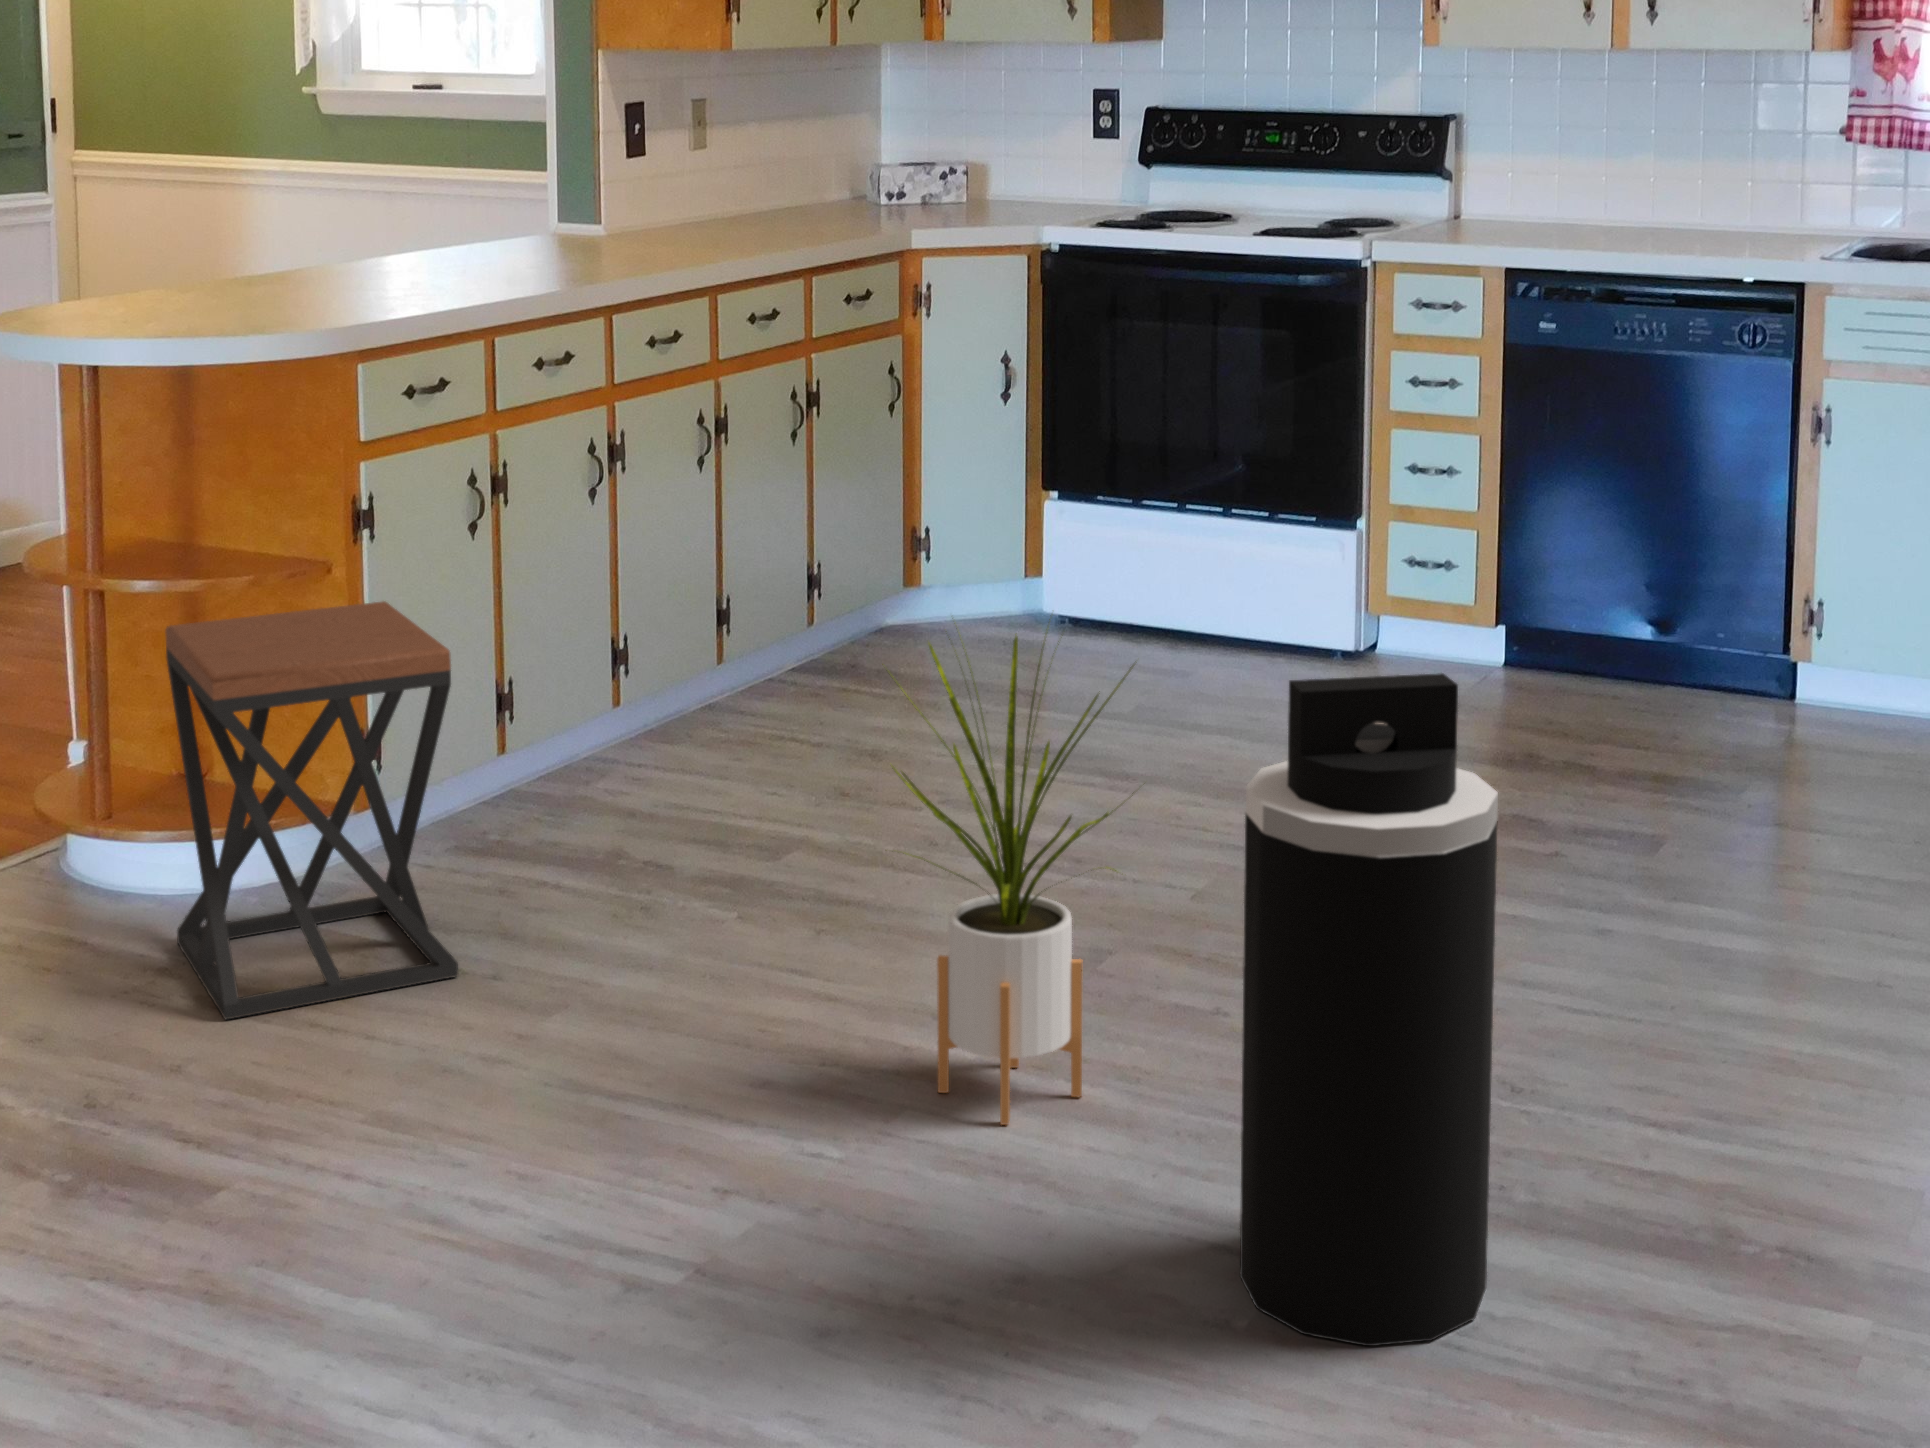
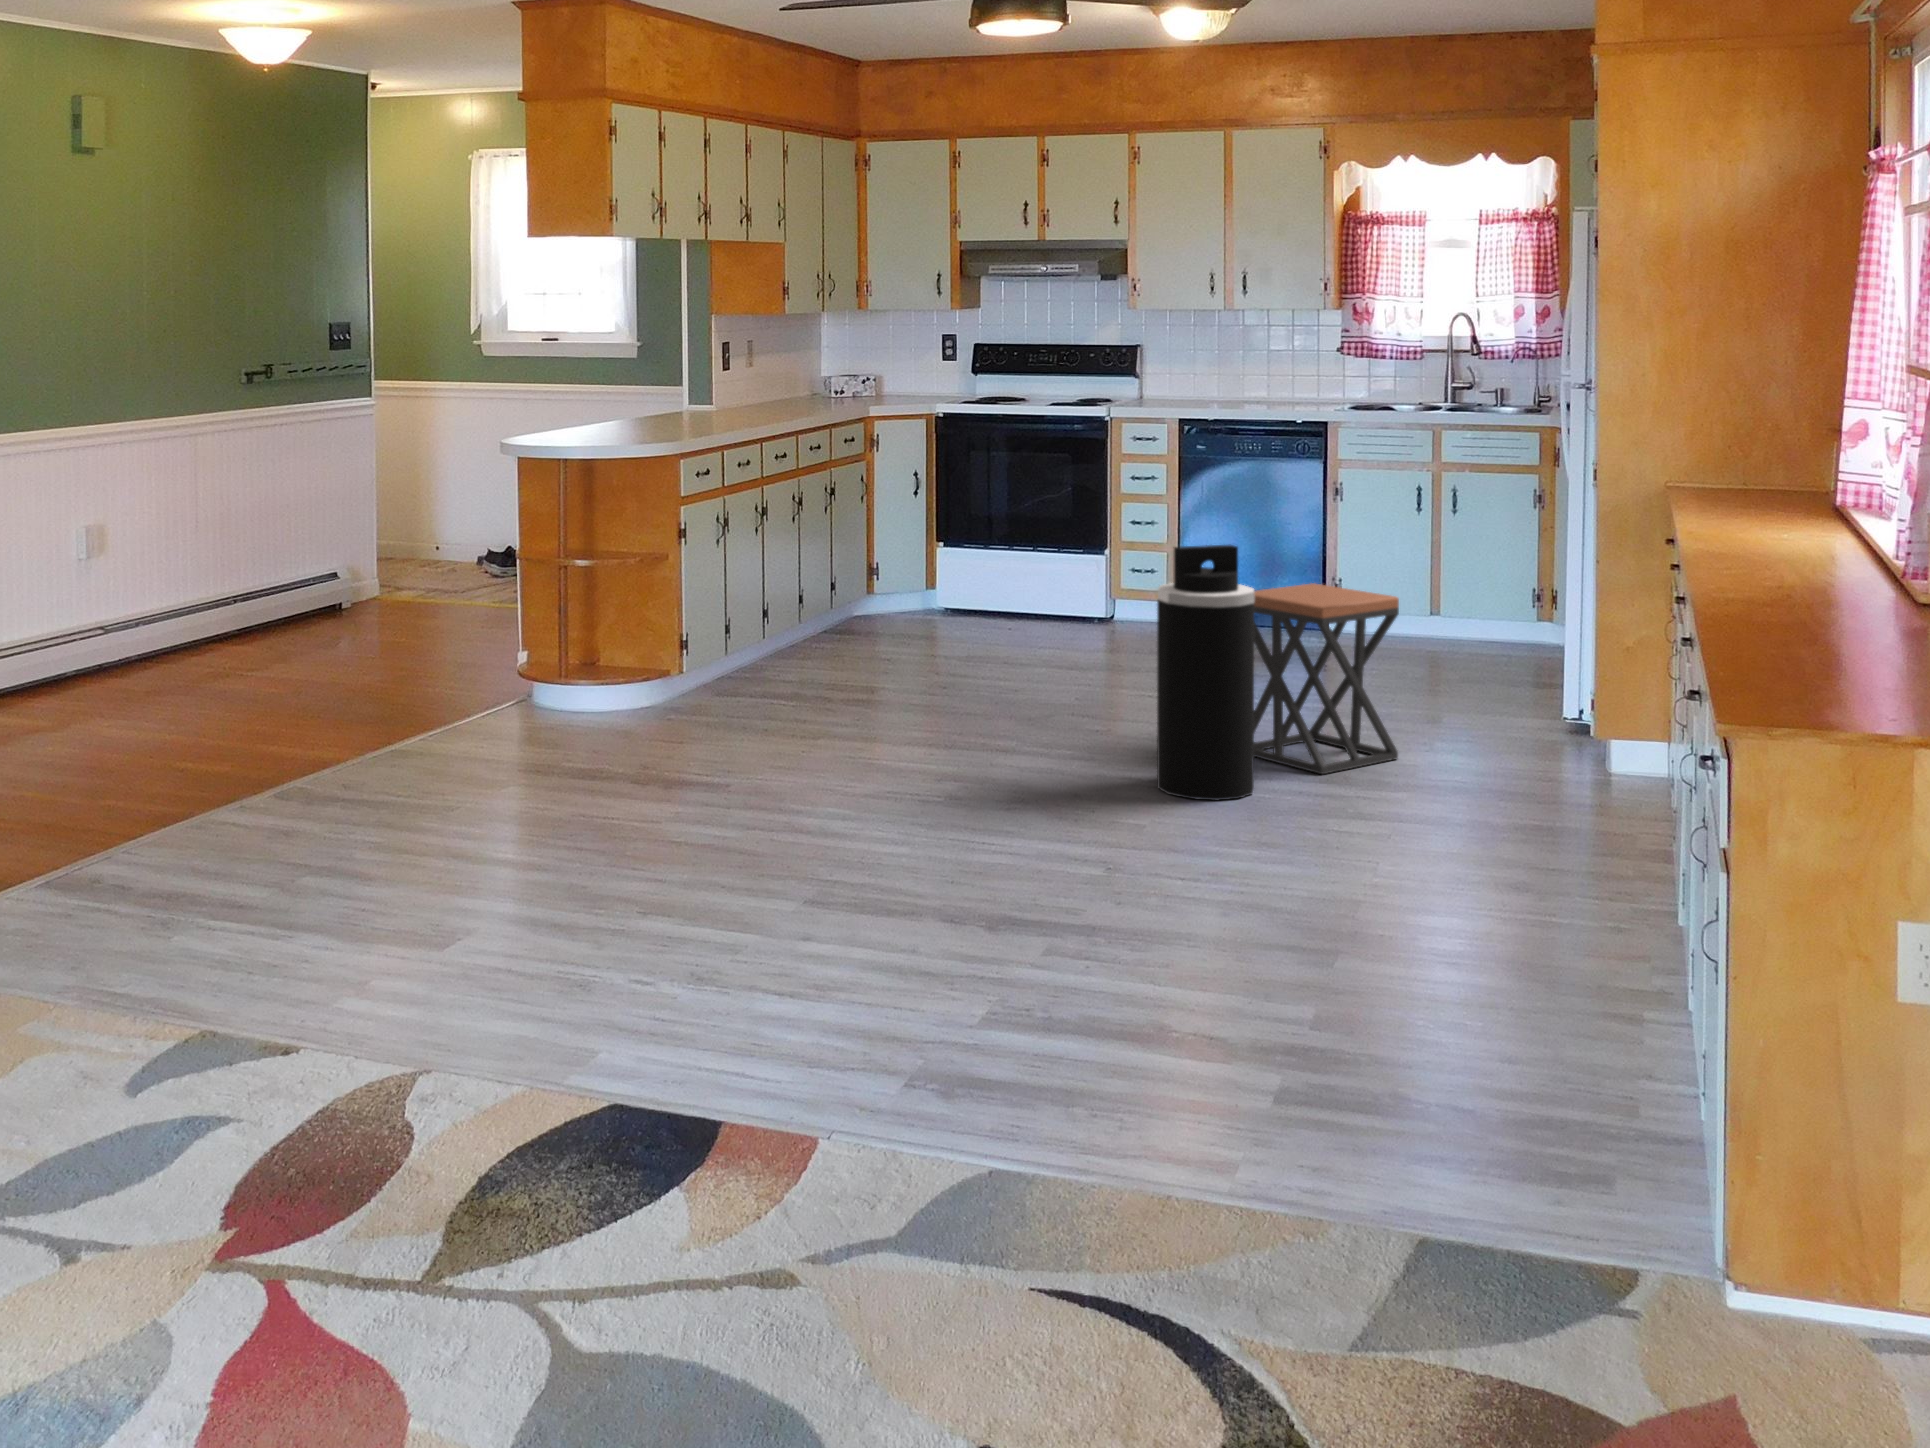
stool: present [165,601,458,1020] -> present [1254,583,1399,774]
house plant: present [892,619,1134,1125] -> none [980,541,1092,757]

